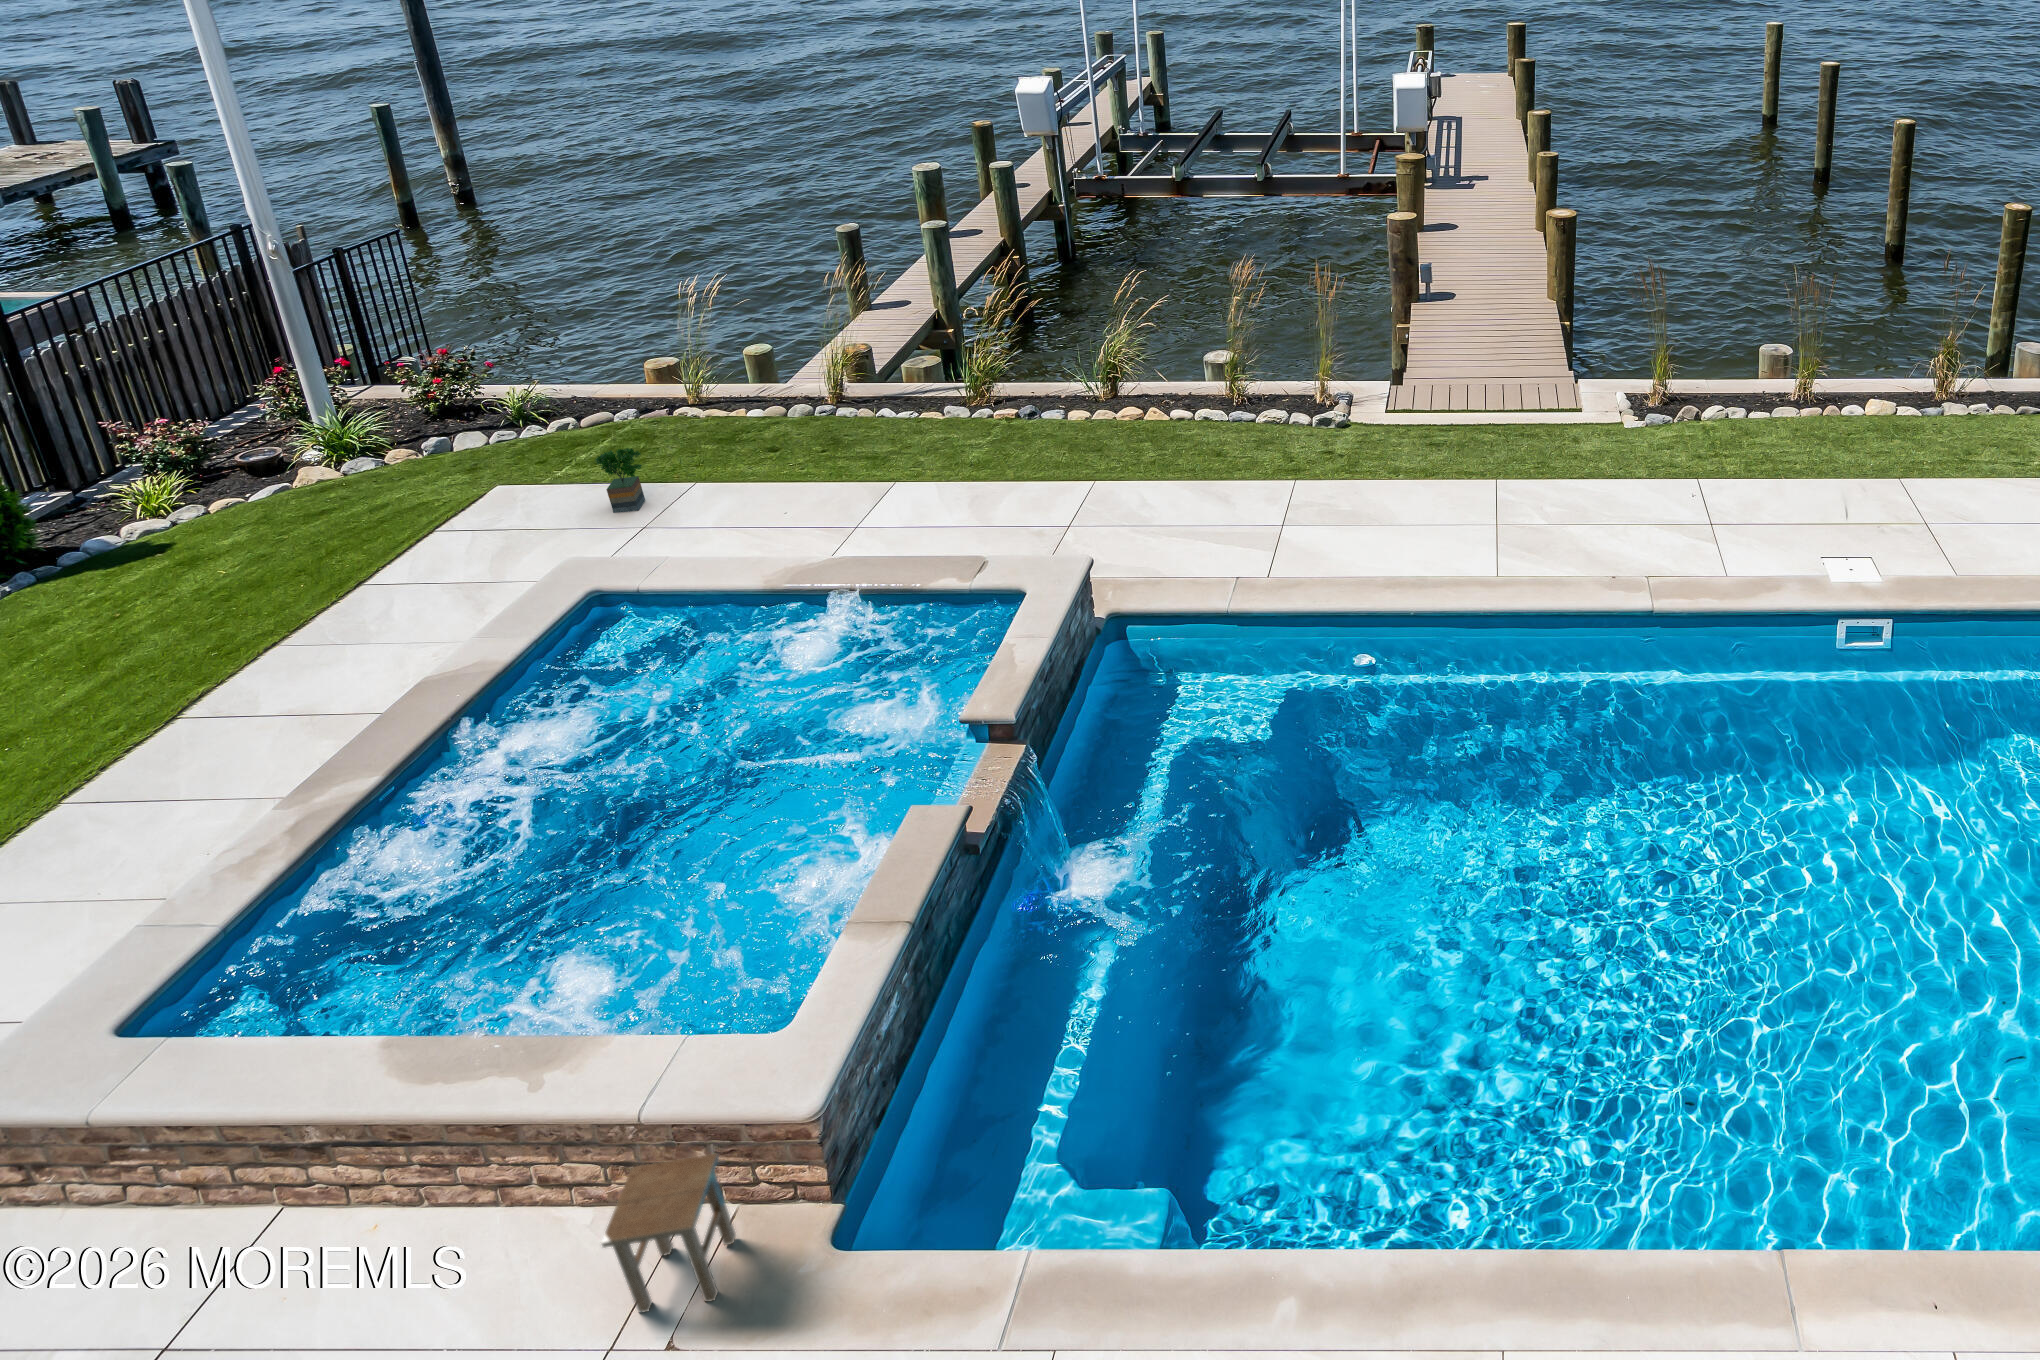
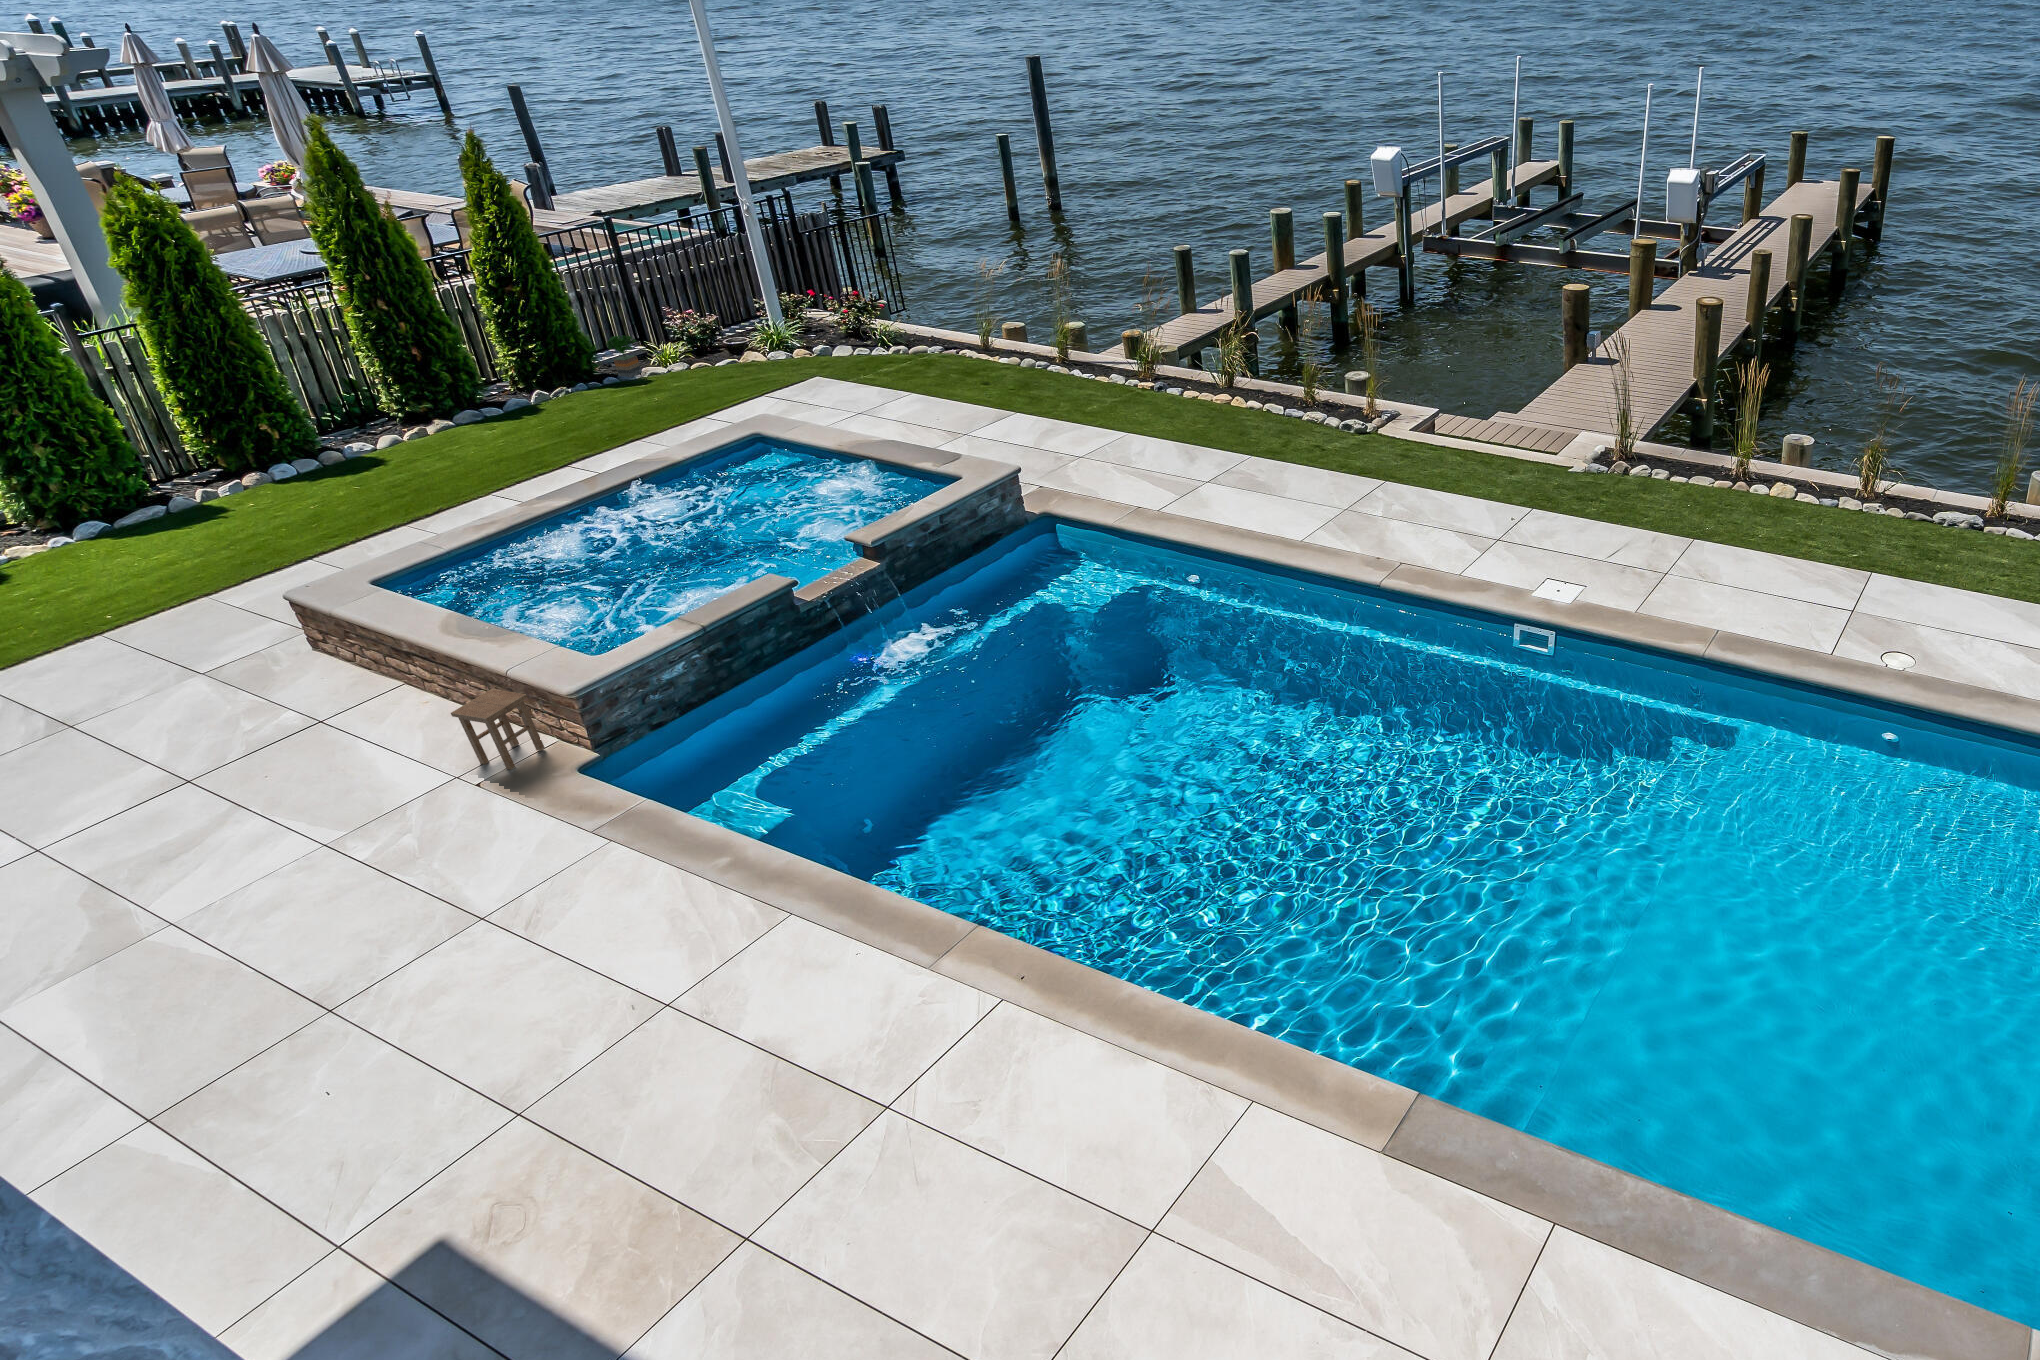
potted tree: present [595,448,645,513] -> present [606,335,642,377]

